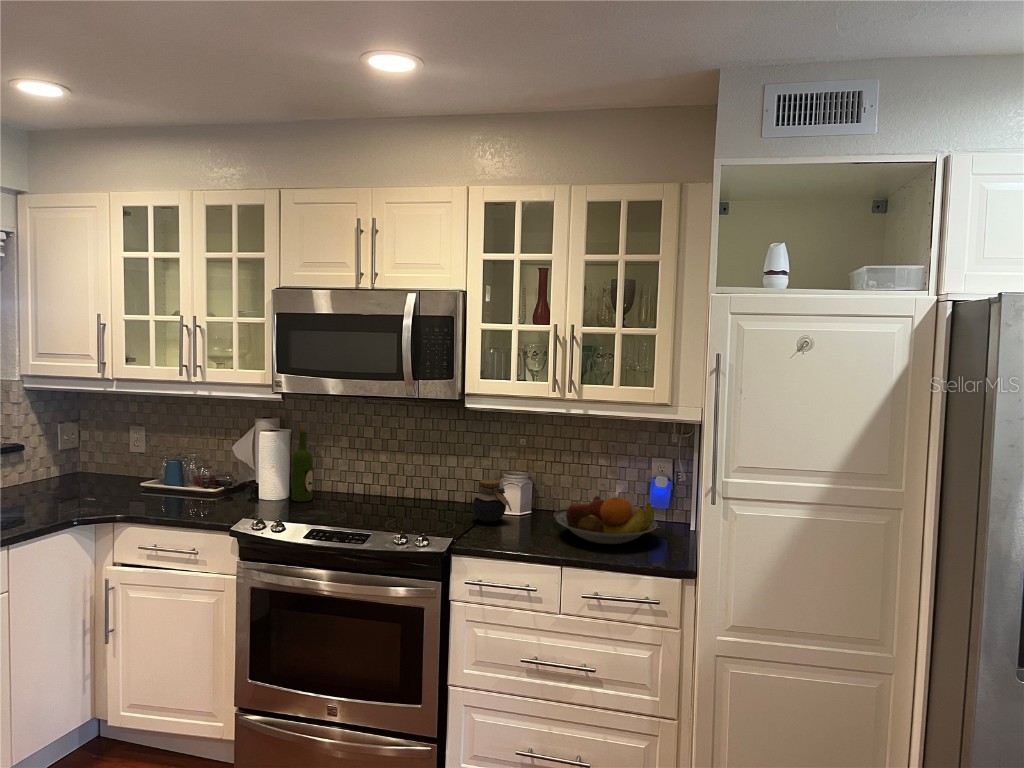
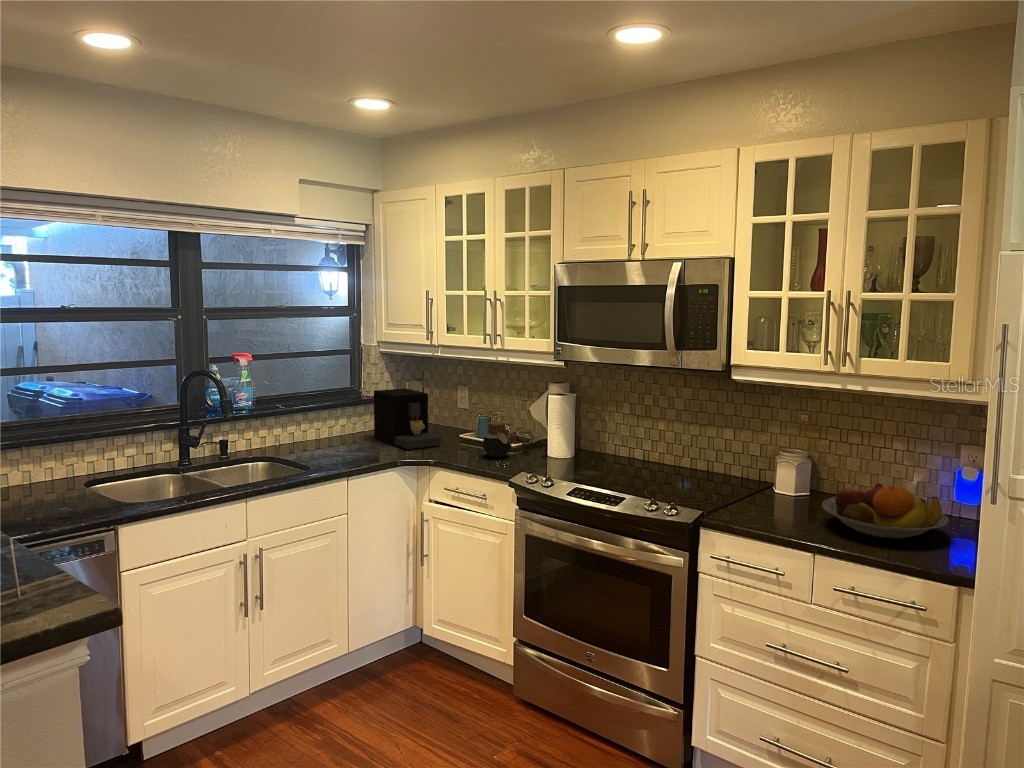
wine bottle: present [292,426,313,502] -> none [574,392,594,462]
coffee maker: none [22,432,122,505] -> present [374,388,441,449]
jar: present [472,479,511,522] -> present [483,422,512,457]

